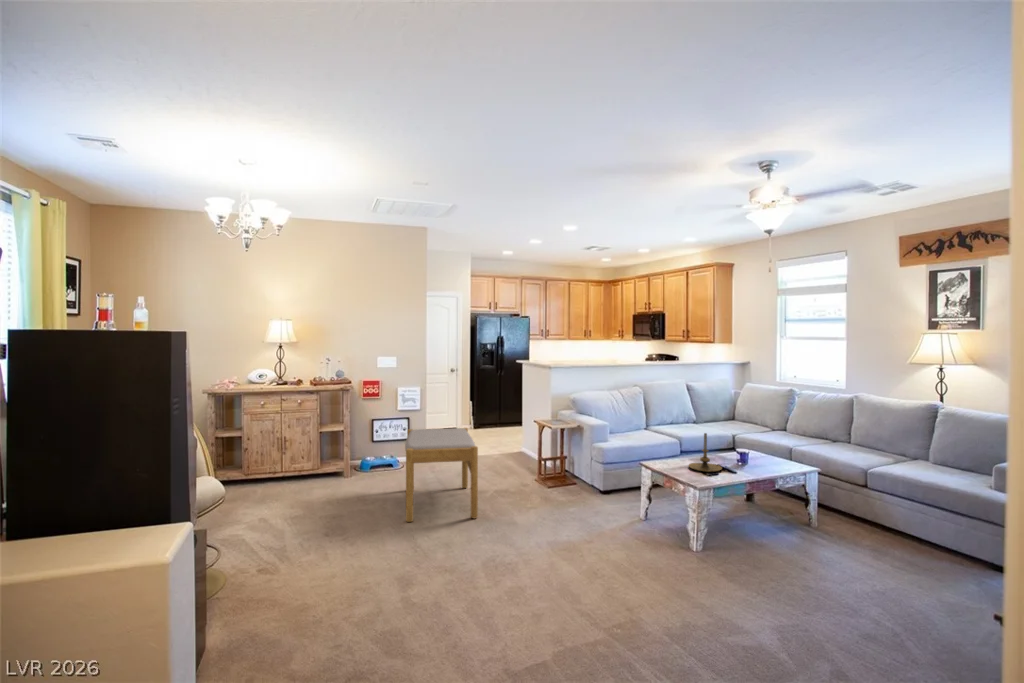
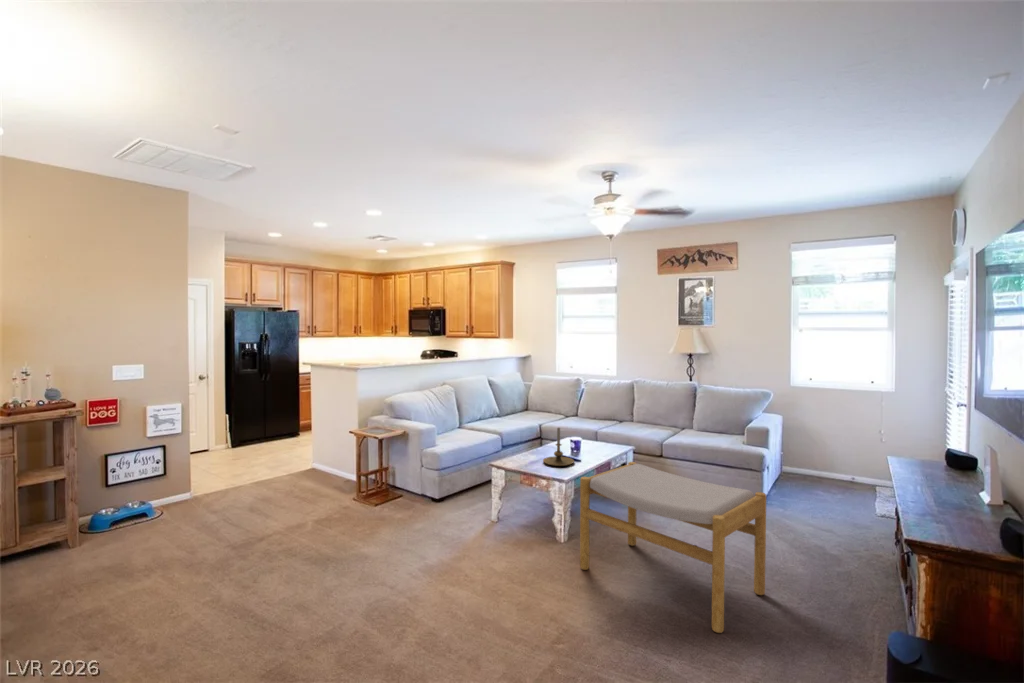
footstool: present [405,428,478,522] -> present [580,462,766,633]

